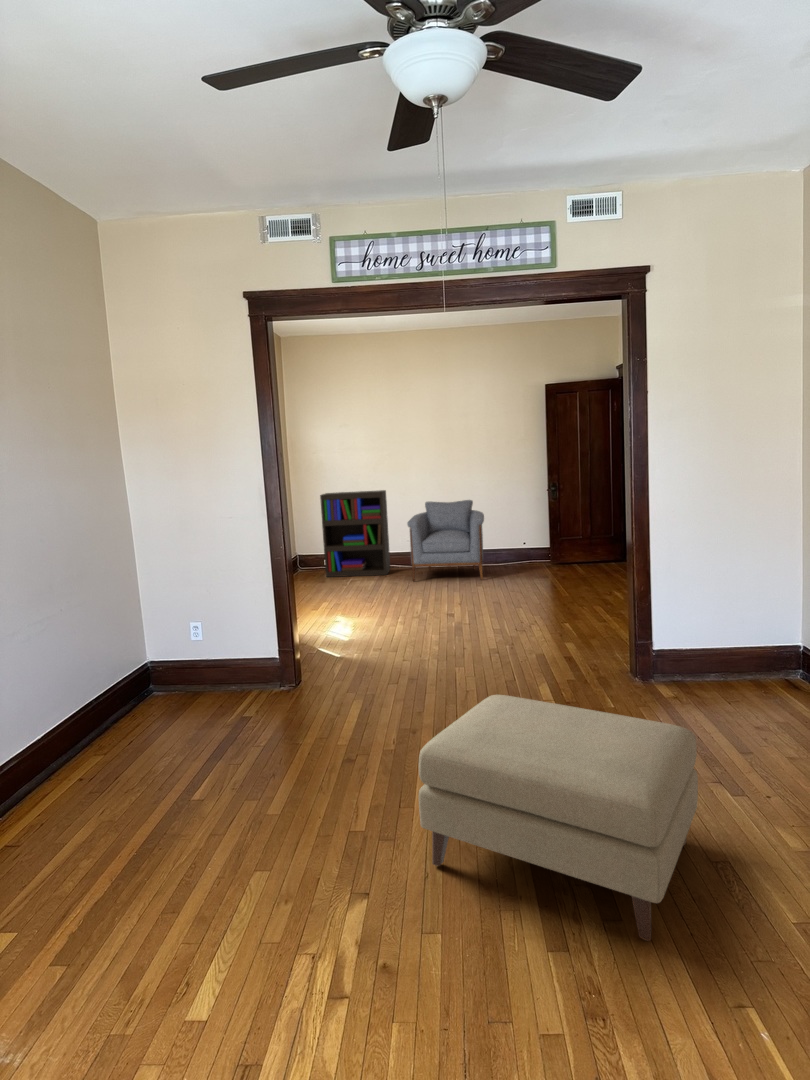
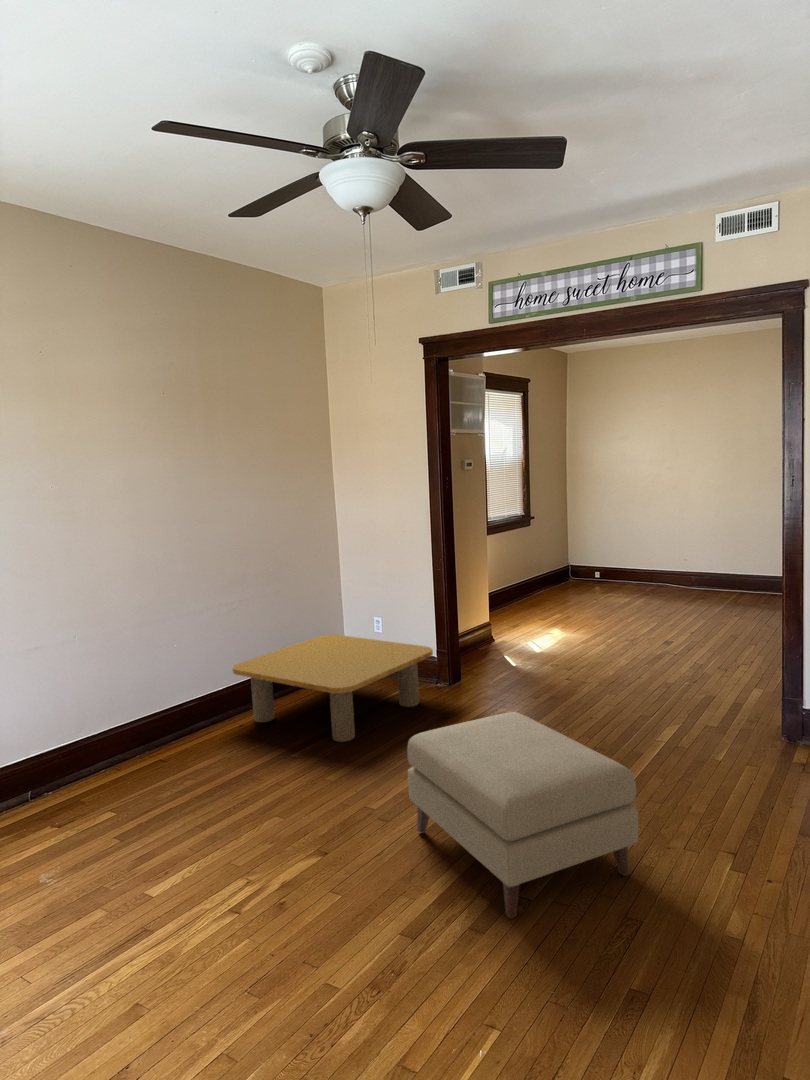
bookshelf: present [320,490,390,577] -> none [575,499,652,592]
armchair: present [407,500,484,581] -> none [656,514,758,610]
coffee table: none [39,646,292,779] -> present [233,635,433,742]

